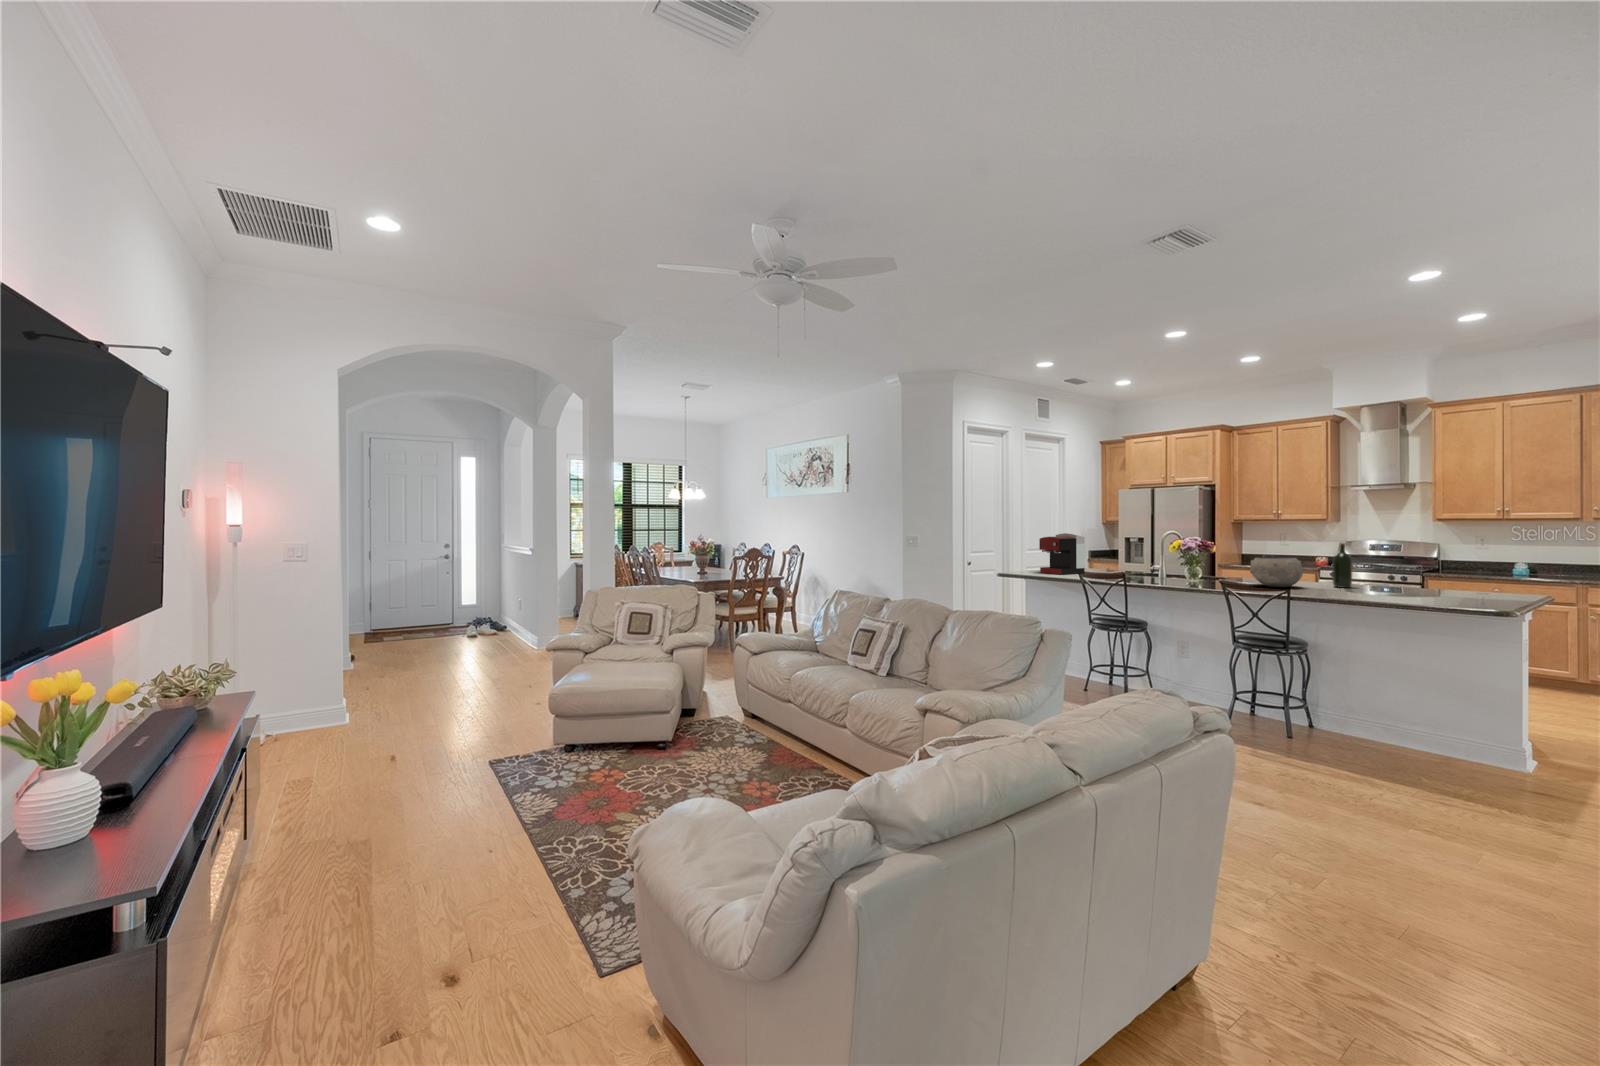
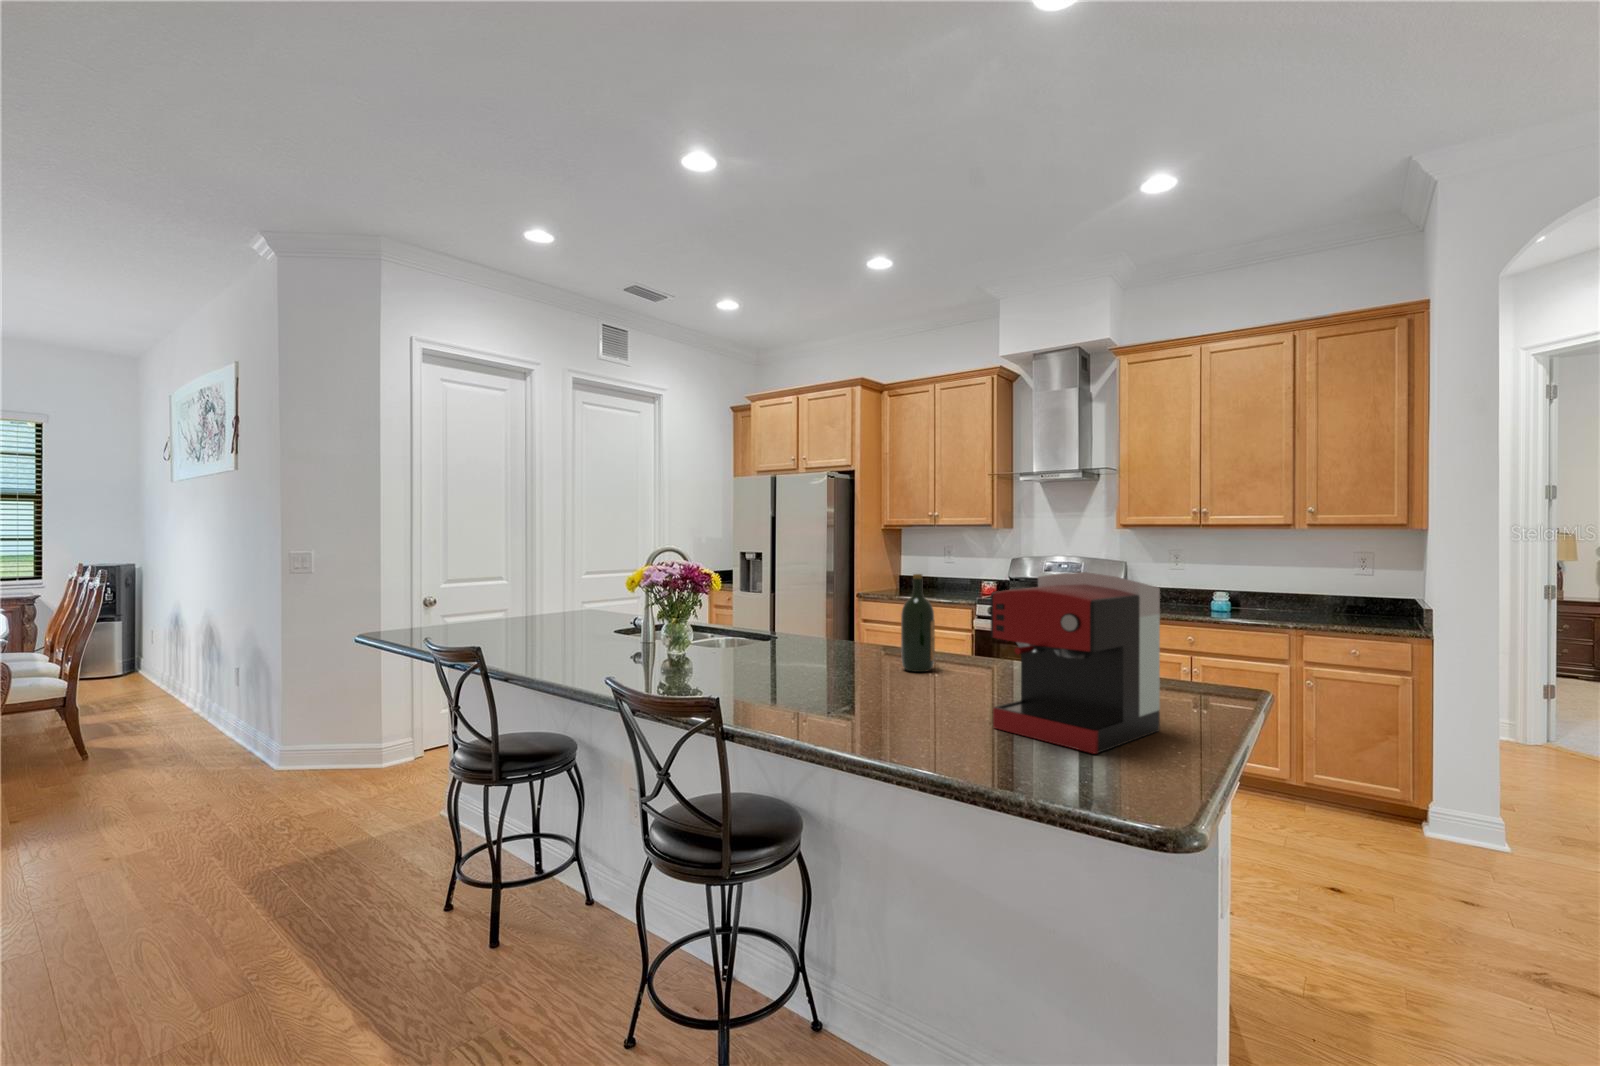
coffee maker: present [1039,533,1085,574] -> present [991,572,1160,754]
ceramic bowl: present [1250,557,1303,587] -> none [741,605,839,676]

